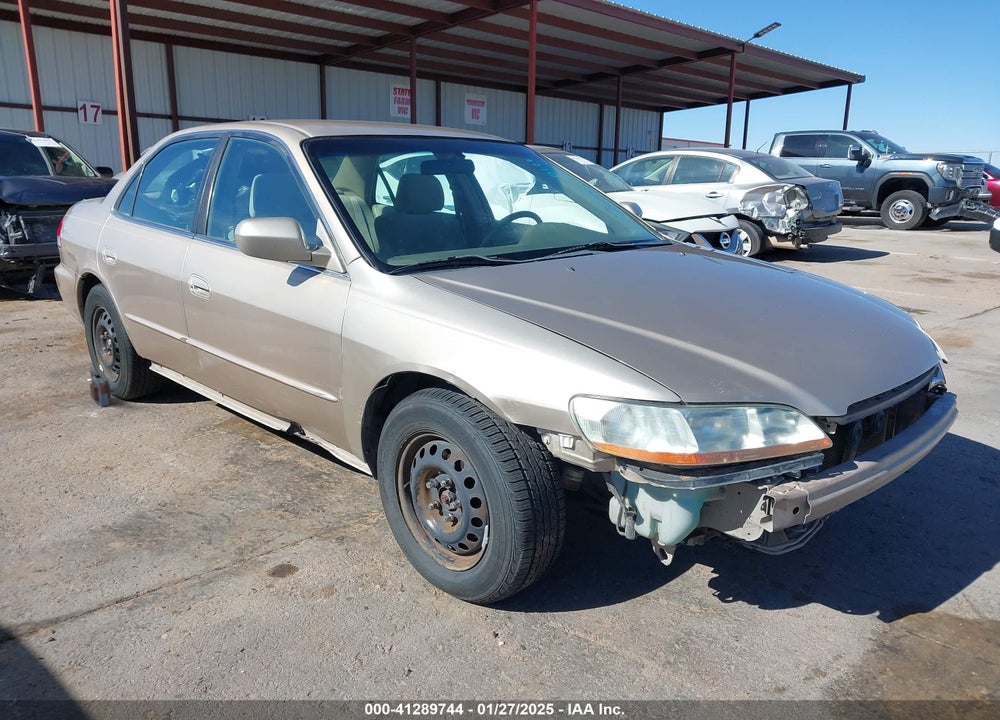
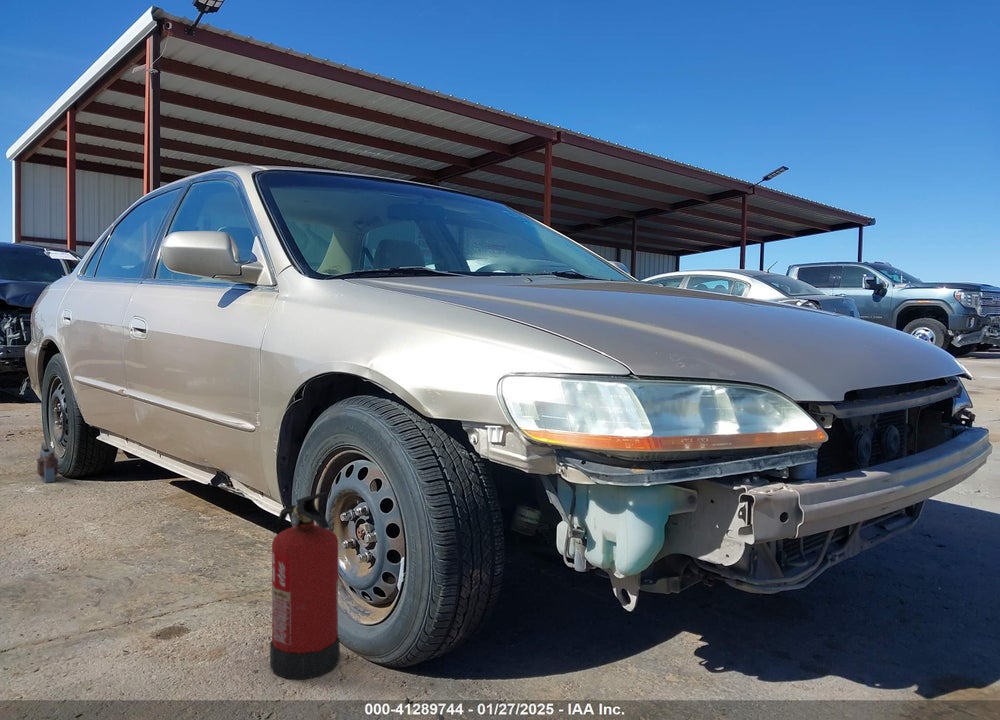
fire extinguisher: none [370,473,428,613] -> present [270,492,340,679]

